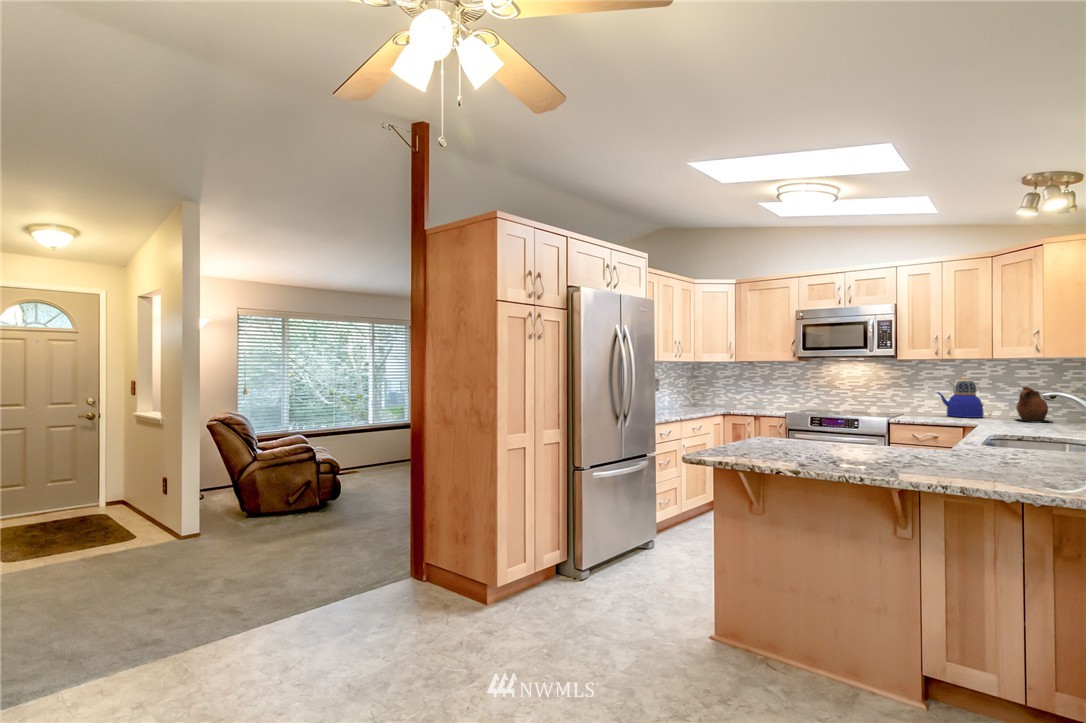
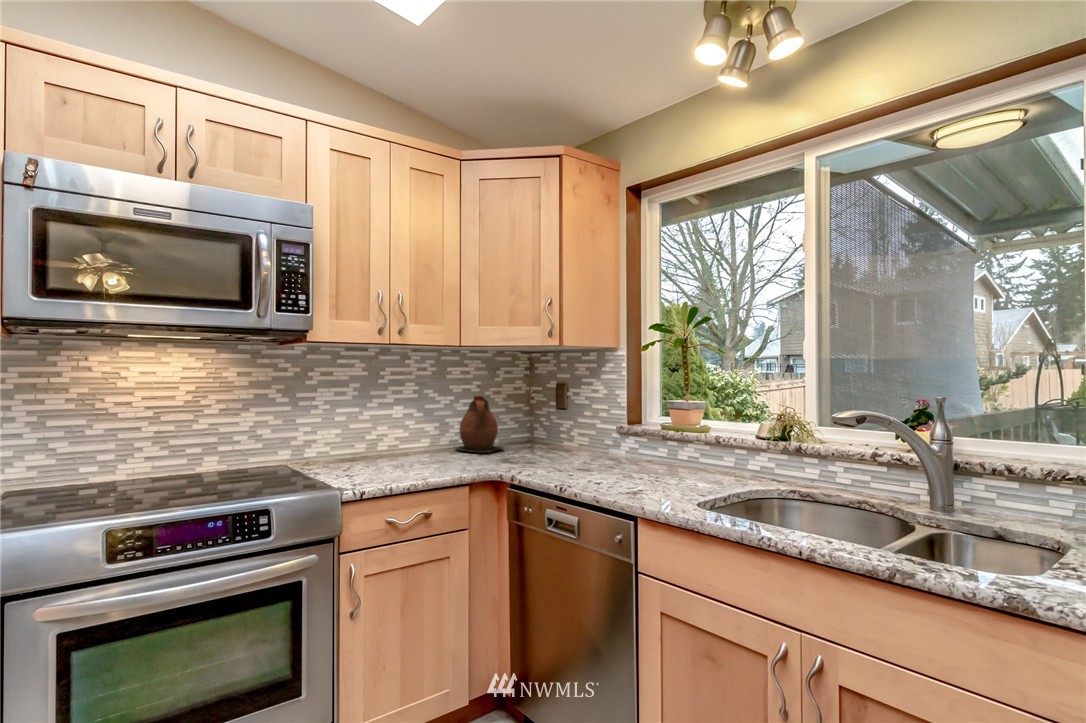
teapot: present [937,378,991,418] -> none [352,378,416,459]

